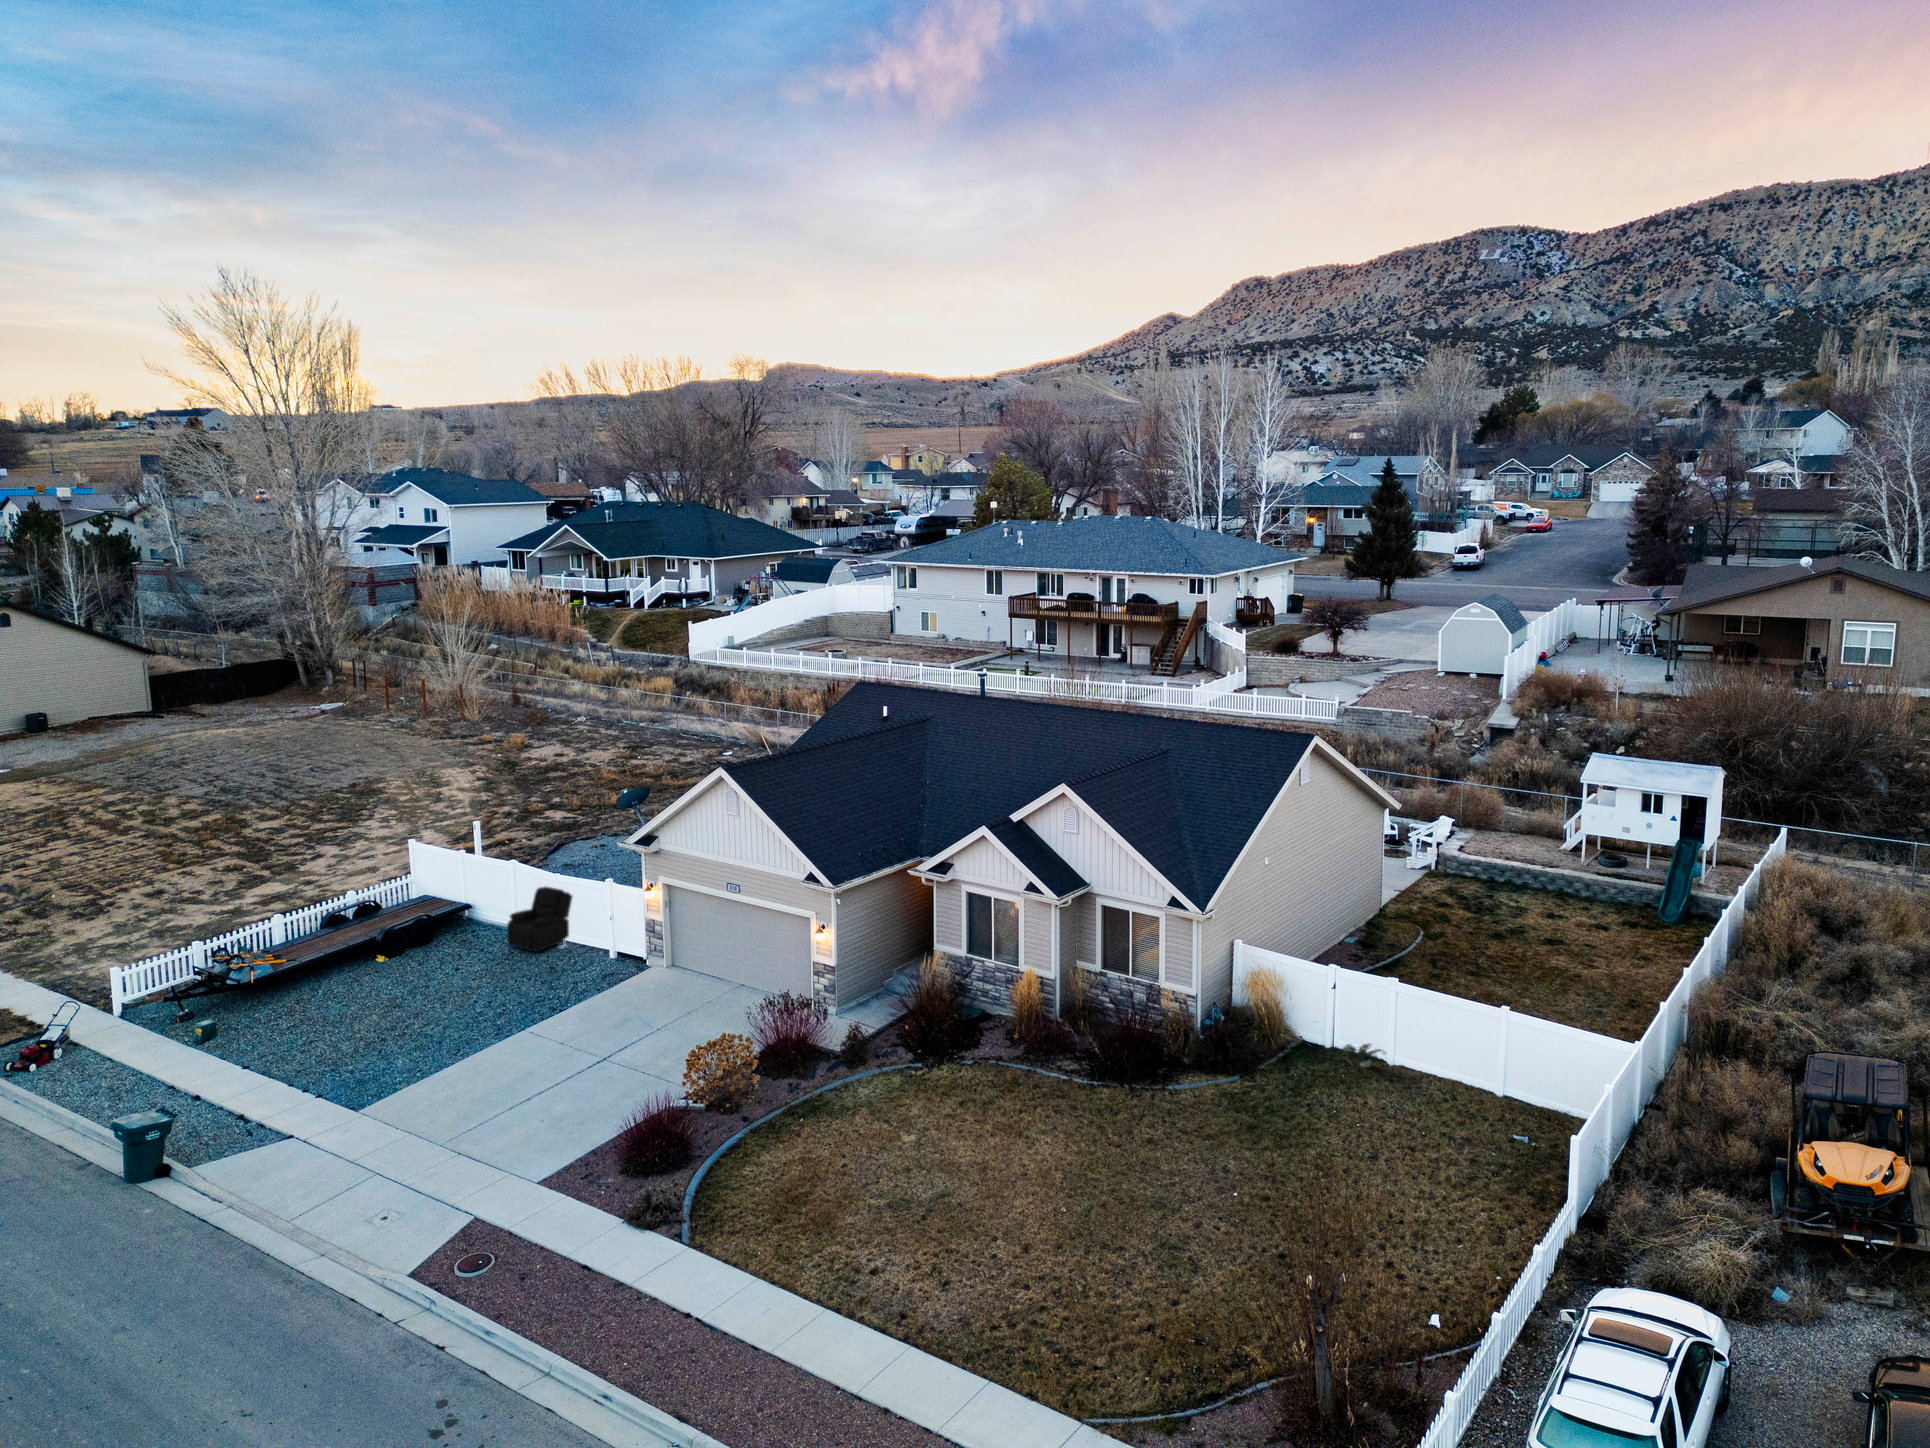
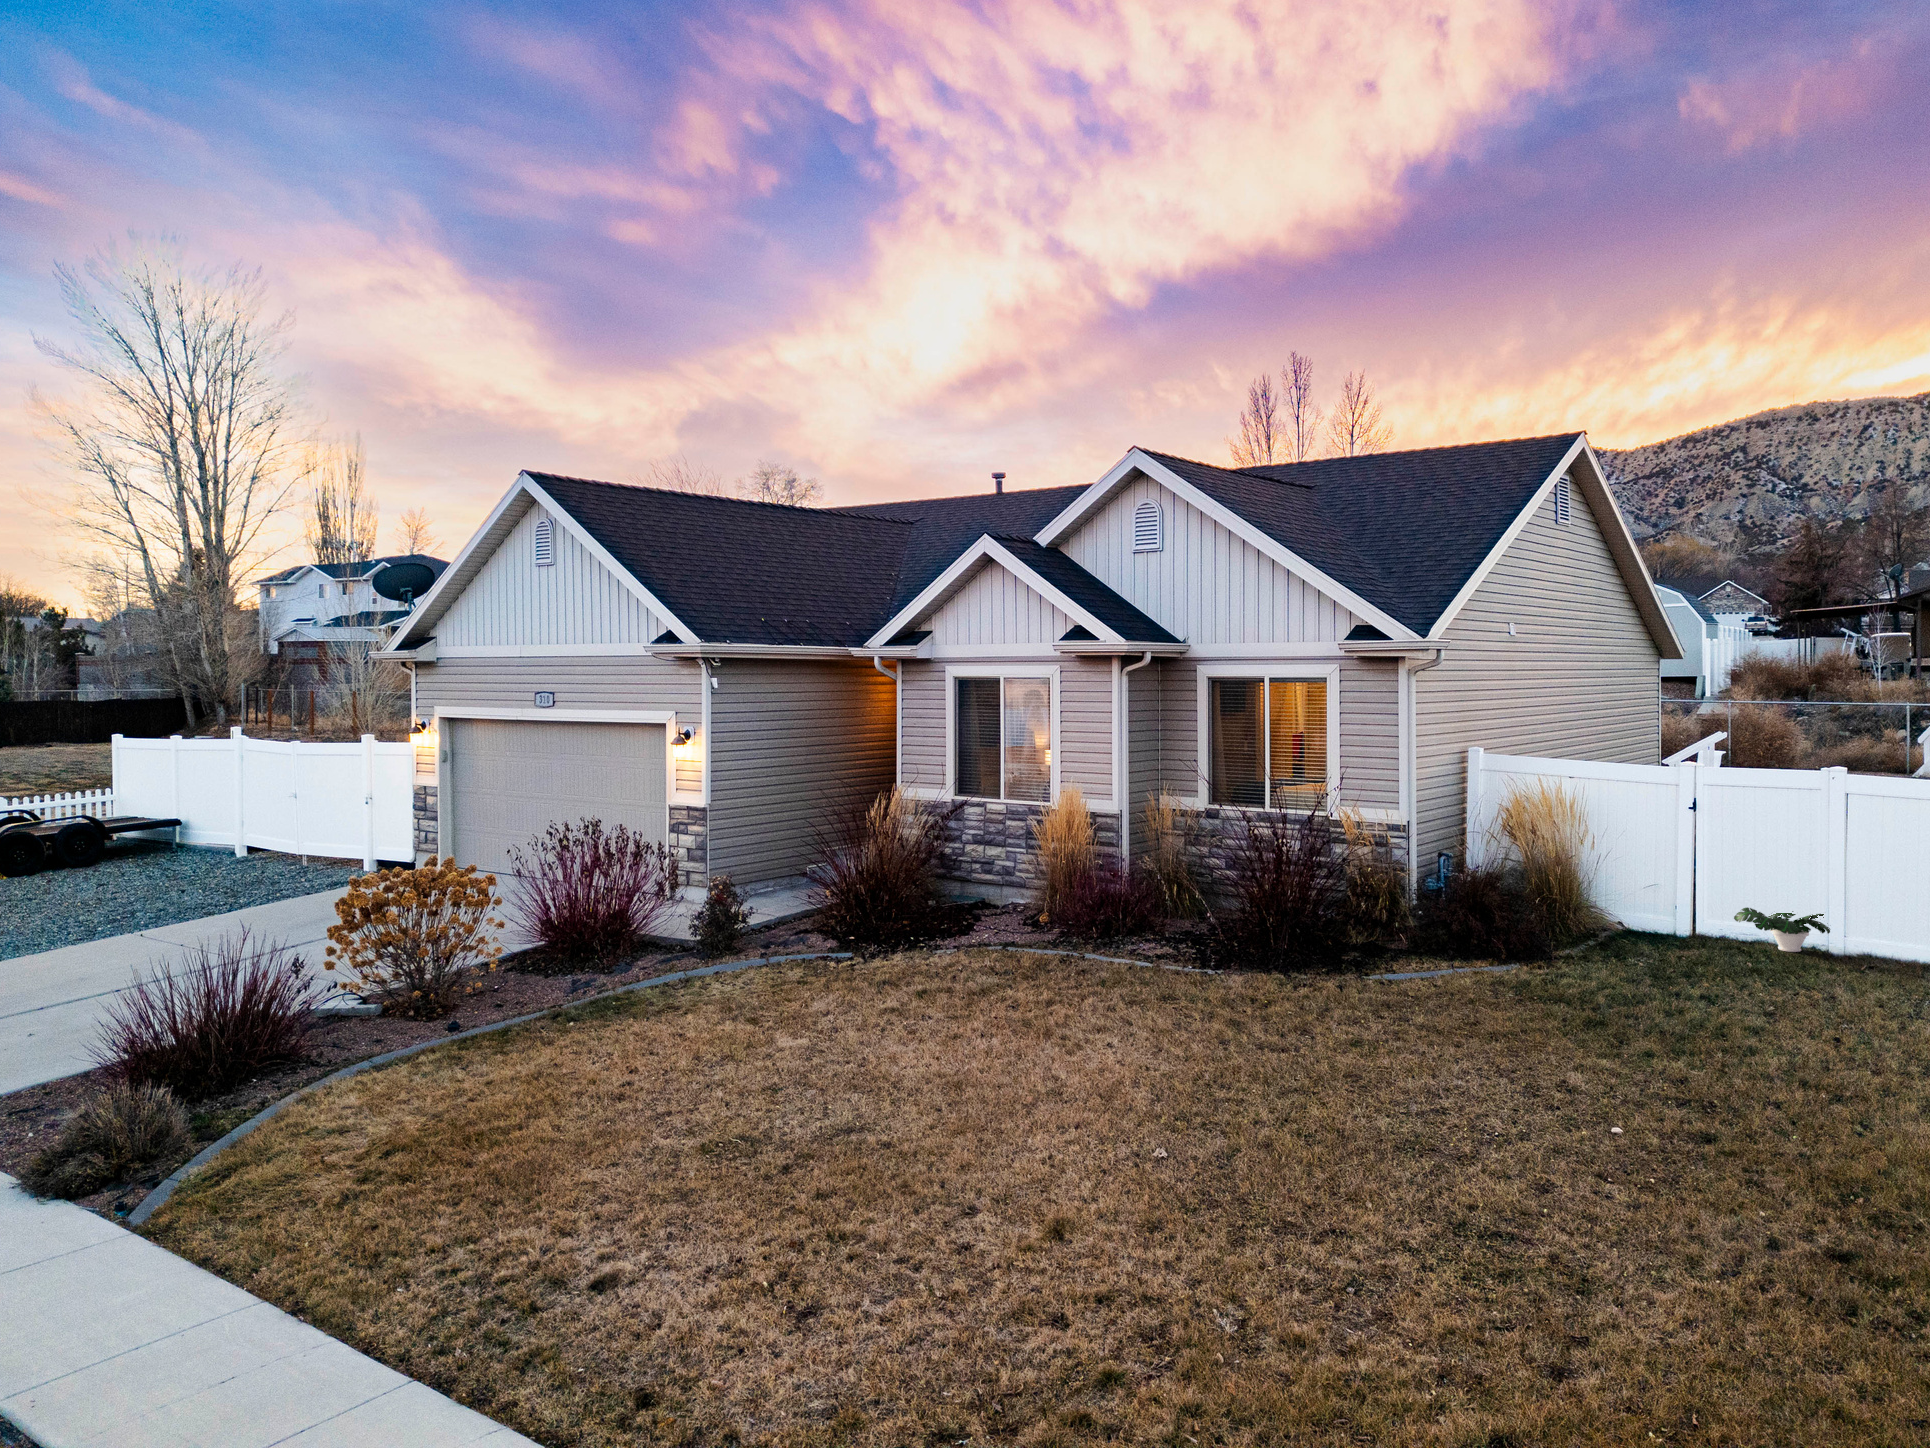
chair: present [507,886,572,952] -> none [188,757,306,855]

